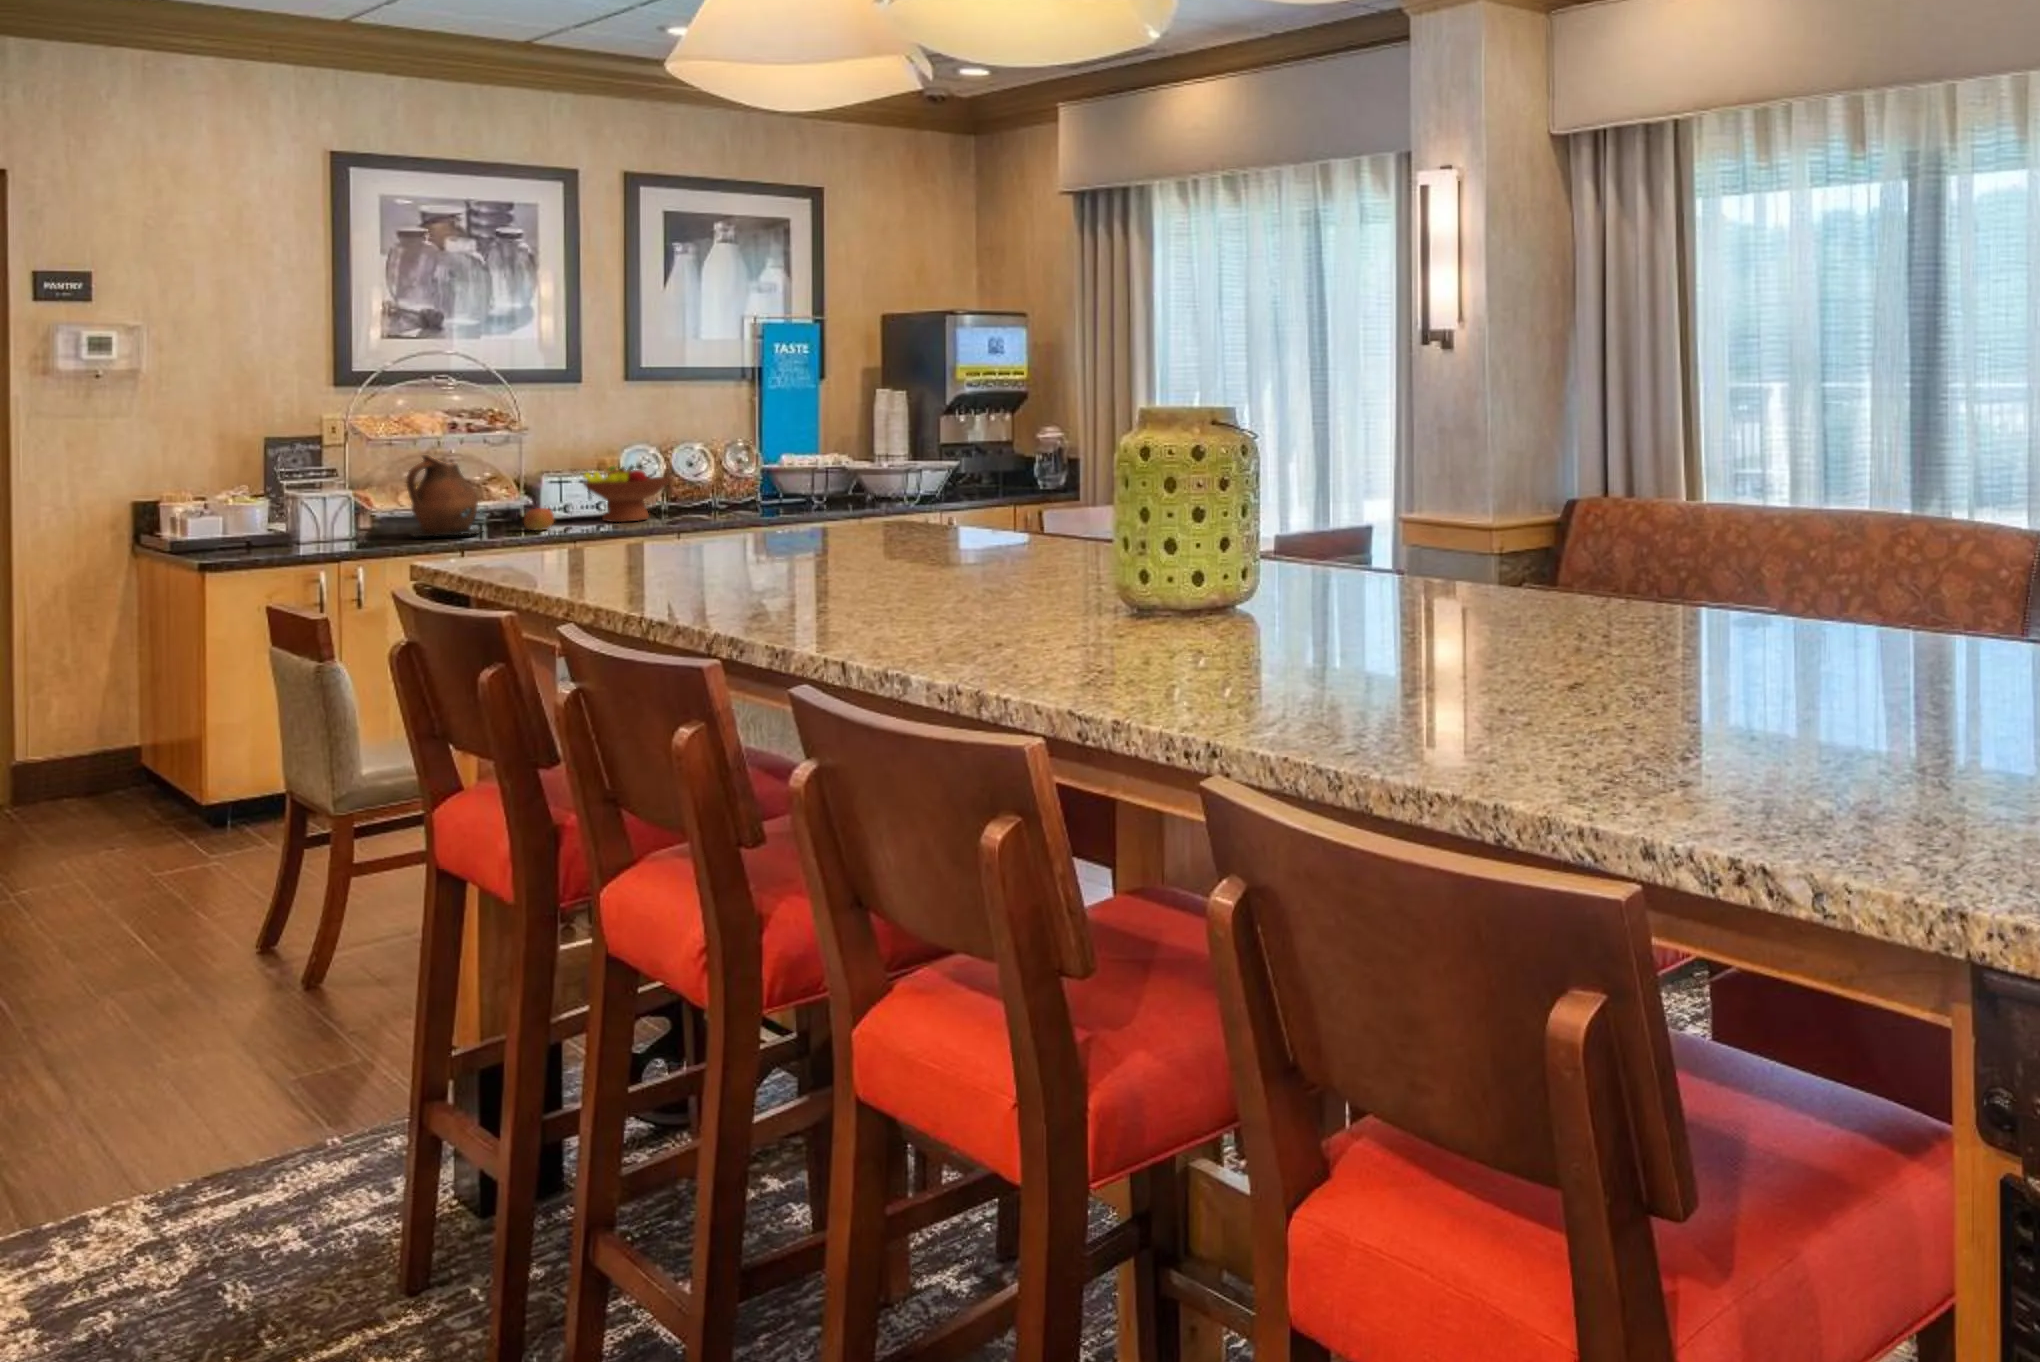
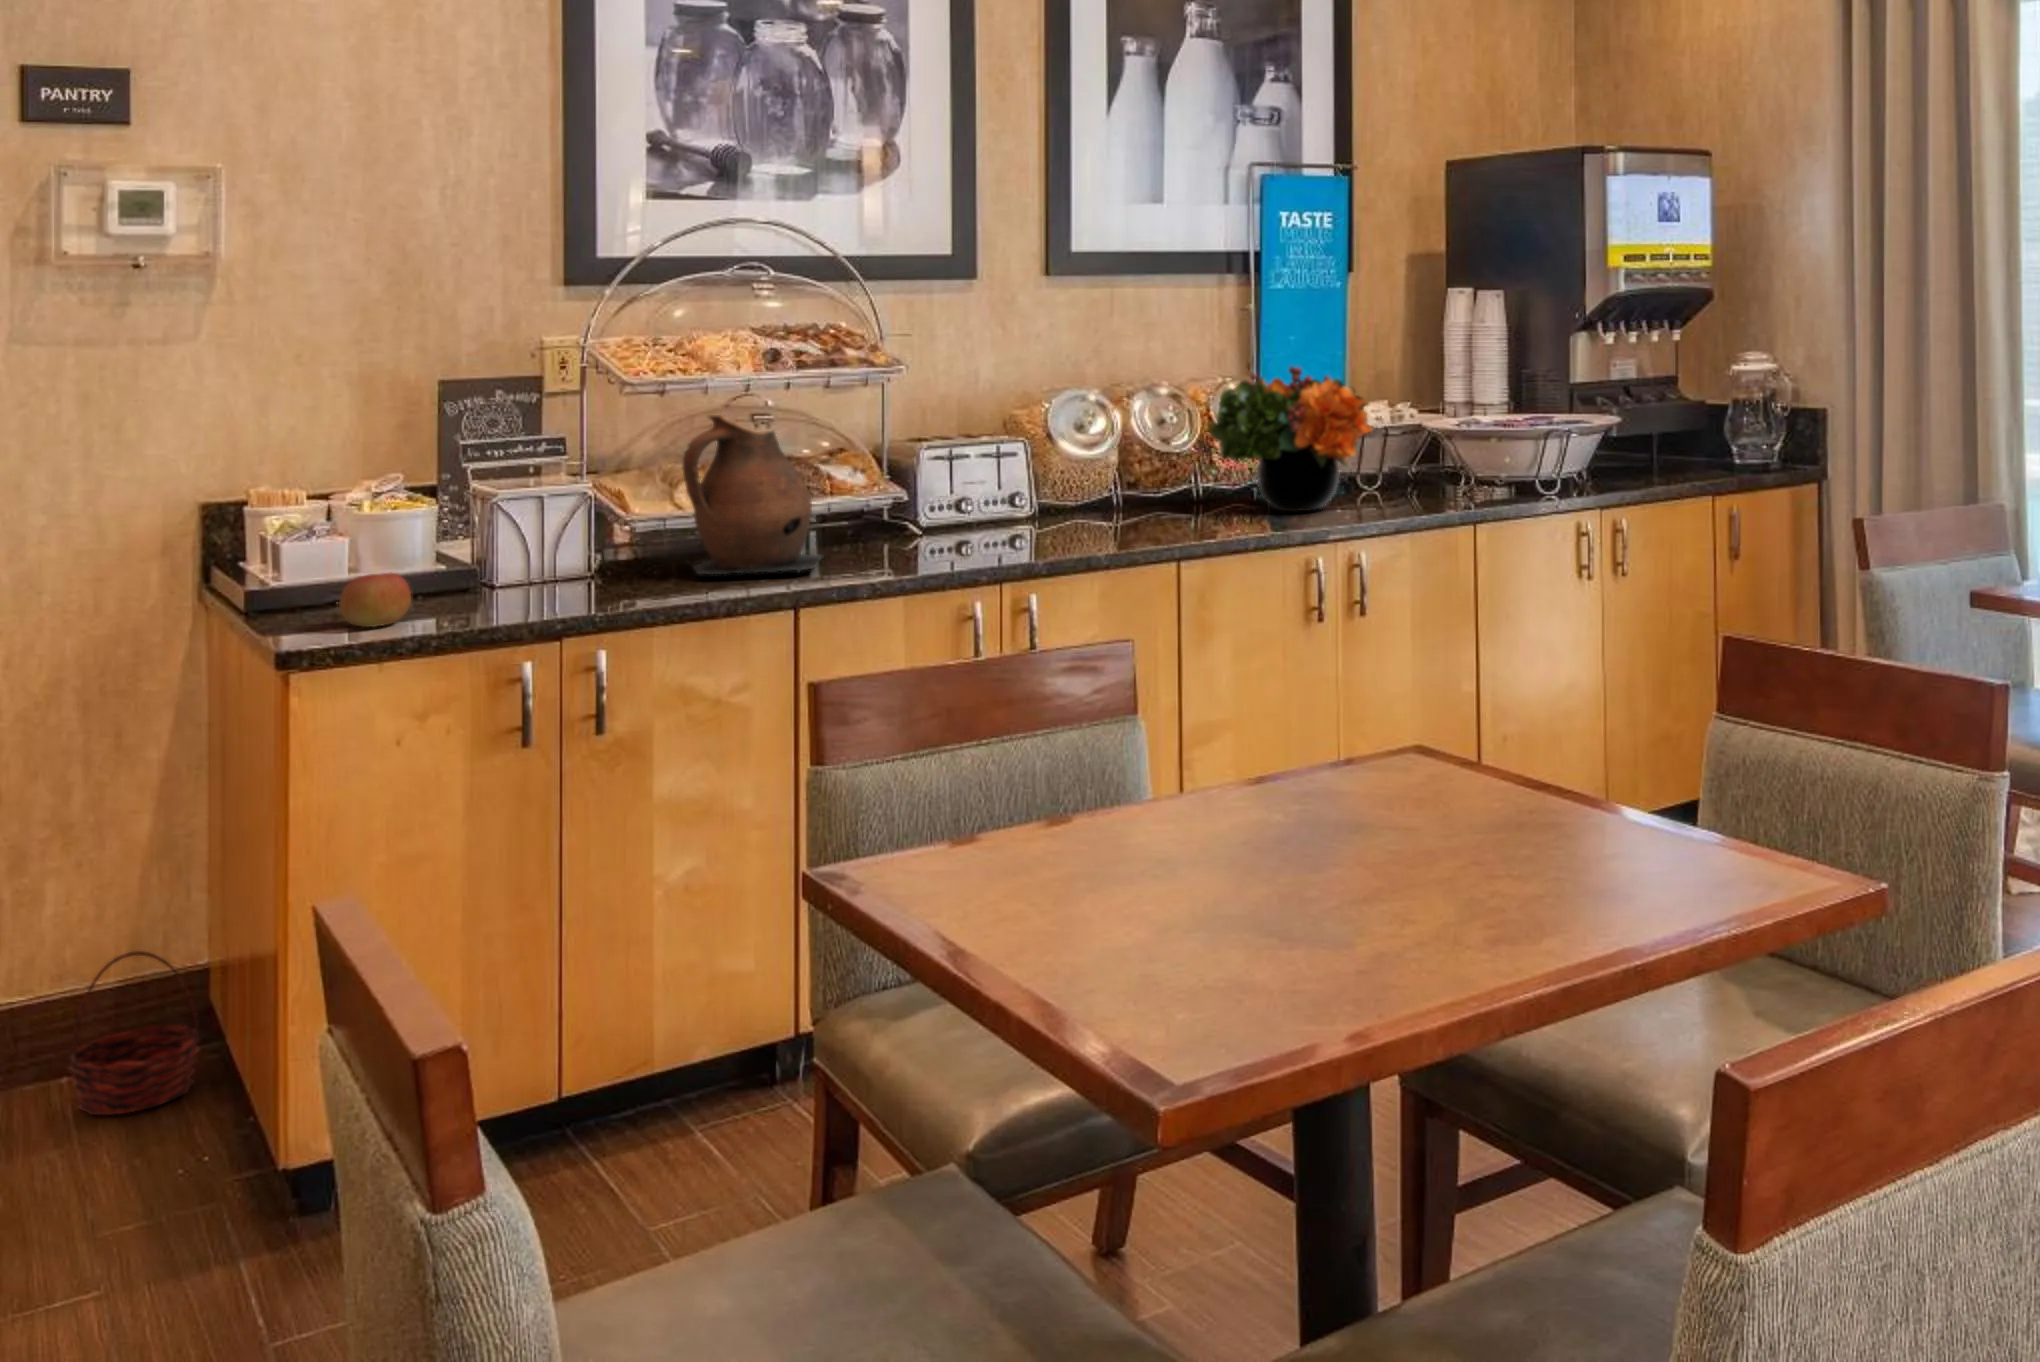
flower arrangement: none [712,431,810,511] -> present [1210,367,1372,511]
fruit bowl: present [583,465,671,522] -> none [983,430,1147,537]
apple: present [524,508,554,530] -> present [339,573,411,627]
basket: none [48,737,122,820] -> present [68,951,201,1115]

